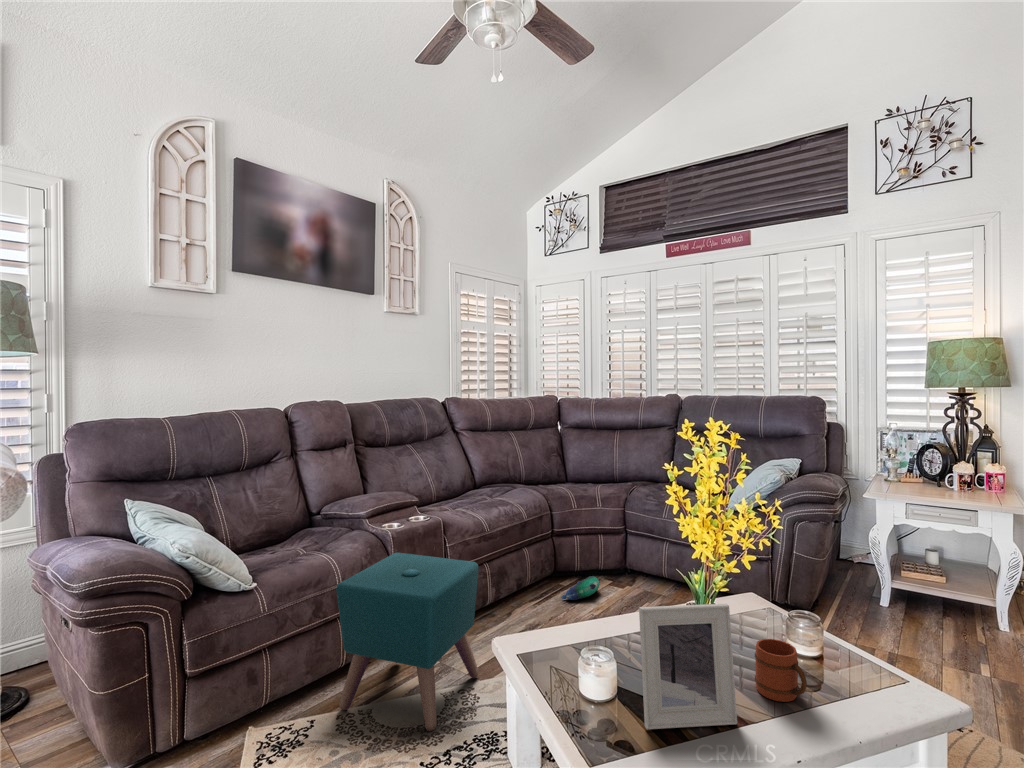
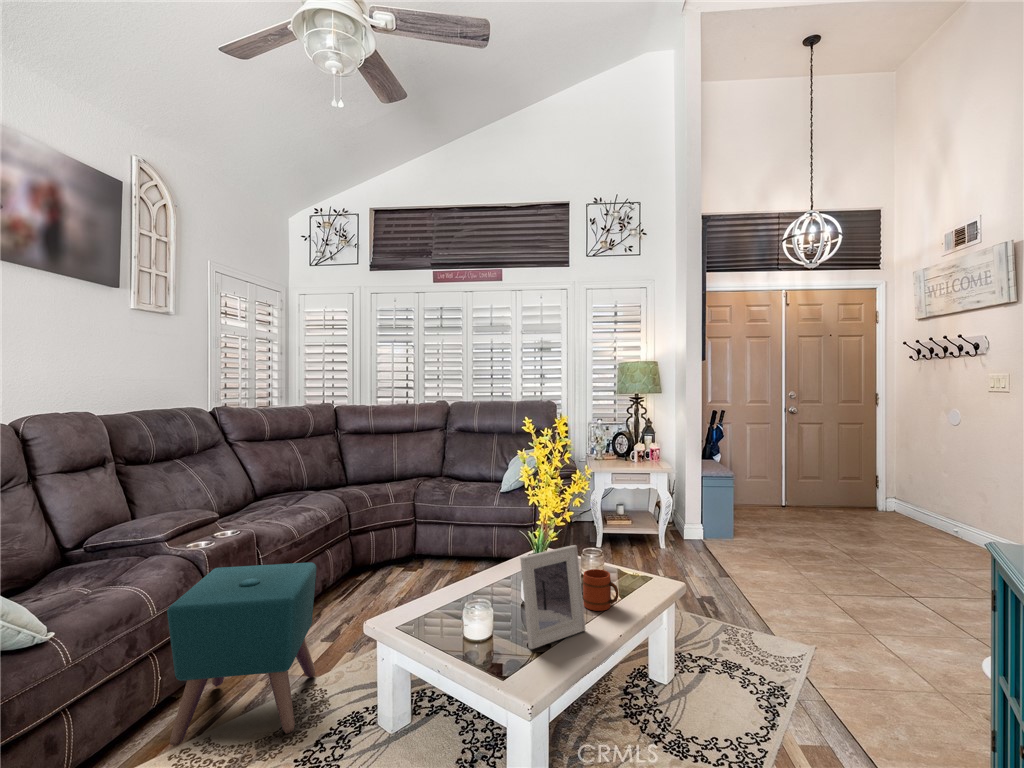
plush toy: present [561,576,599,600] -> none [364,568,396,594]

